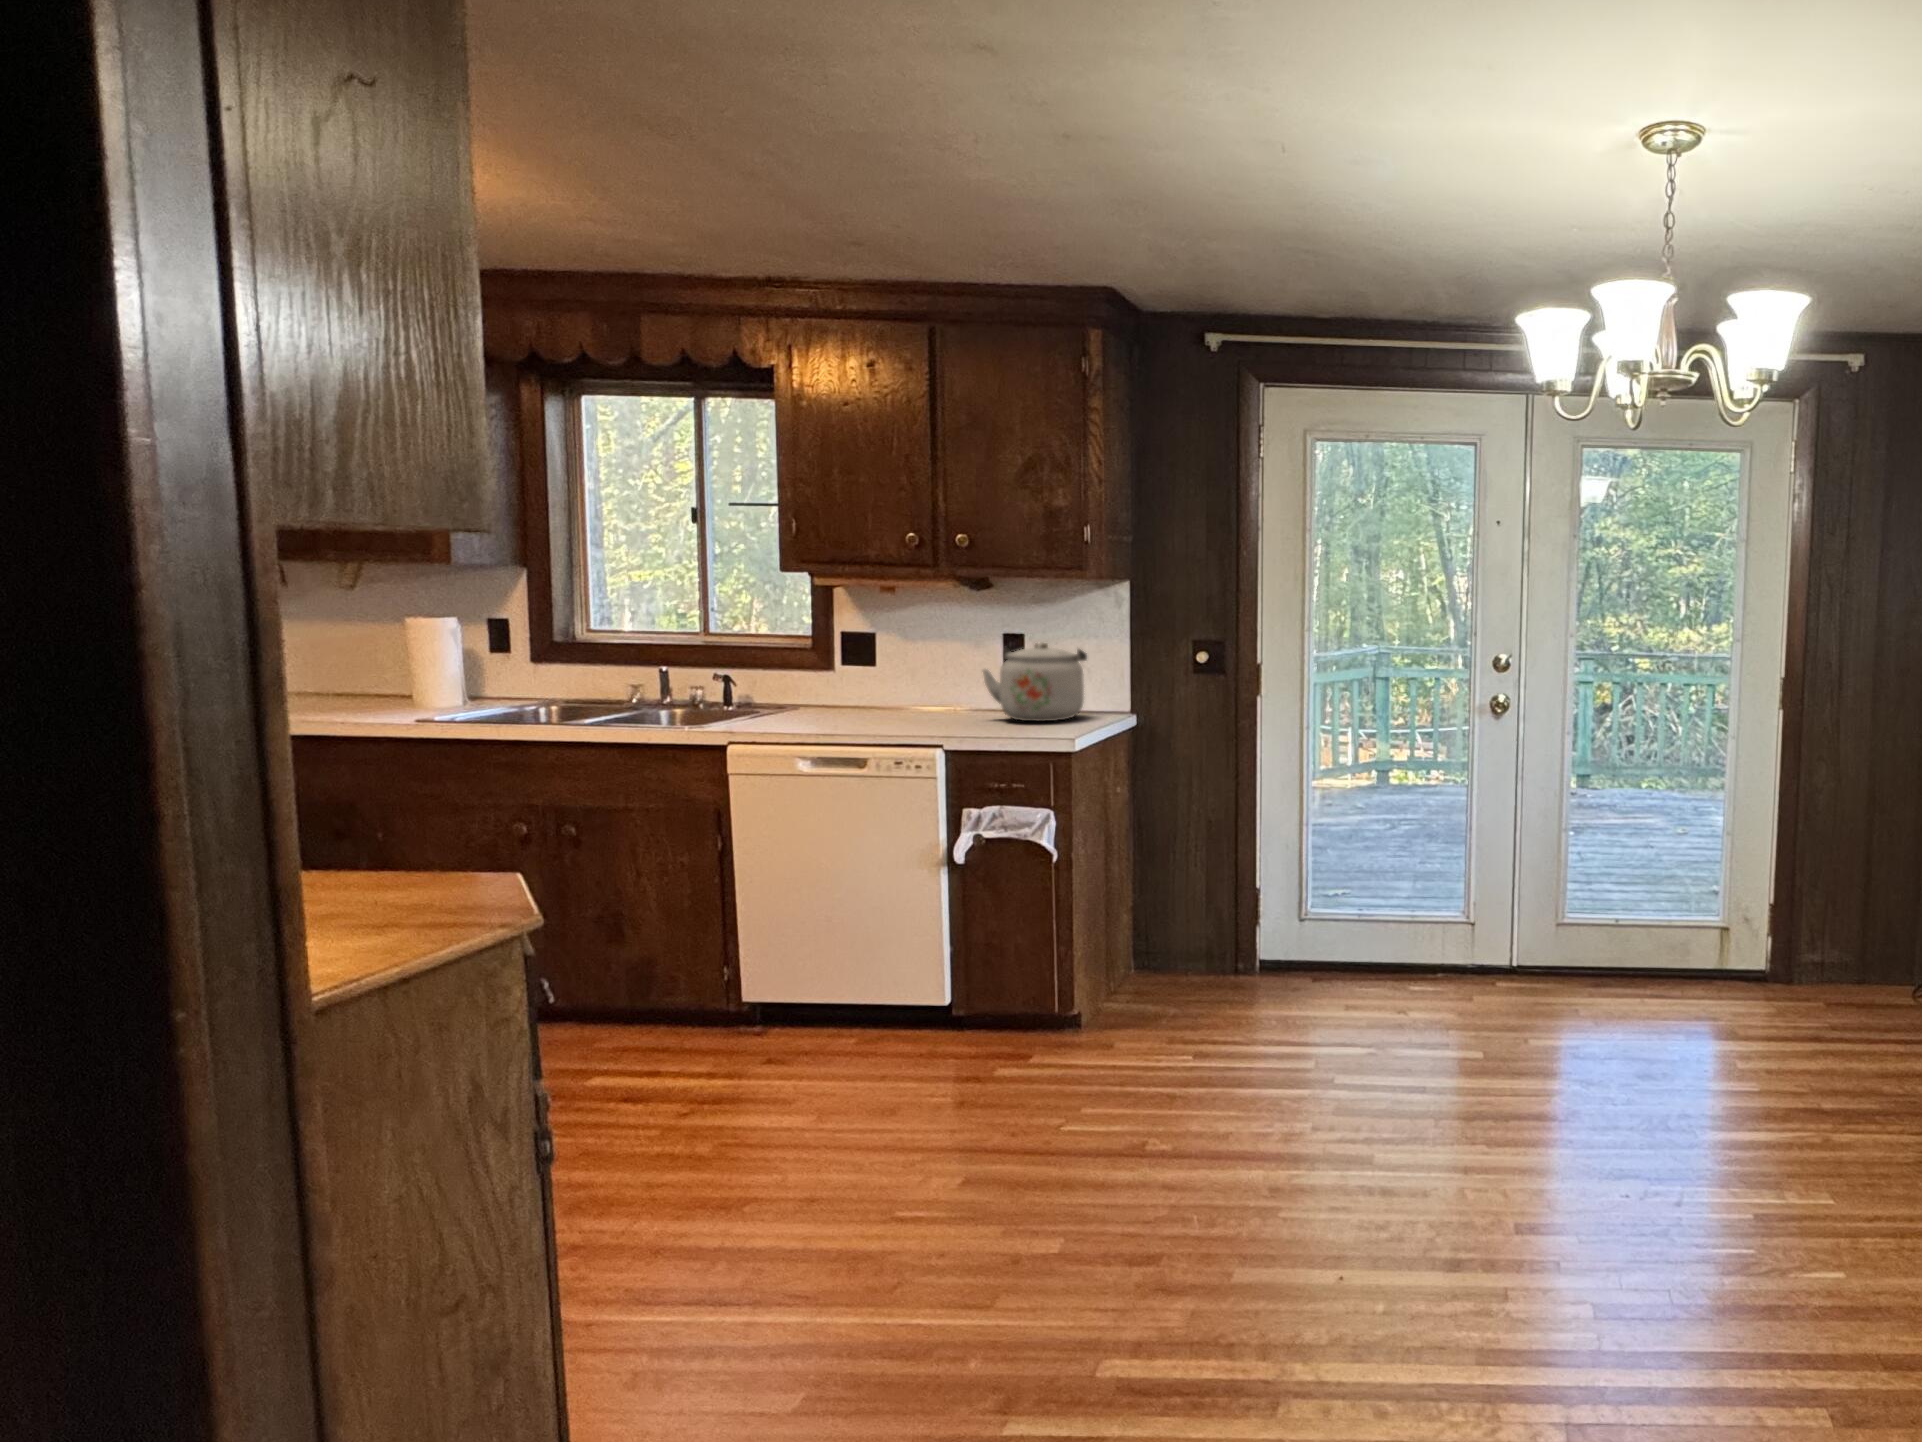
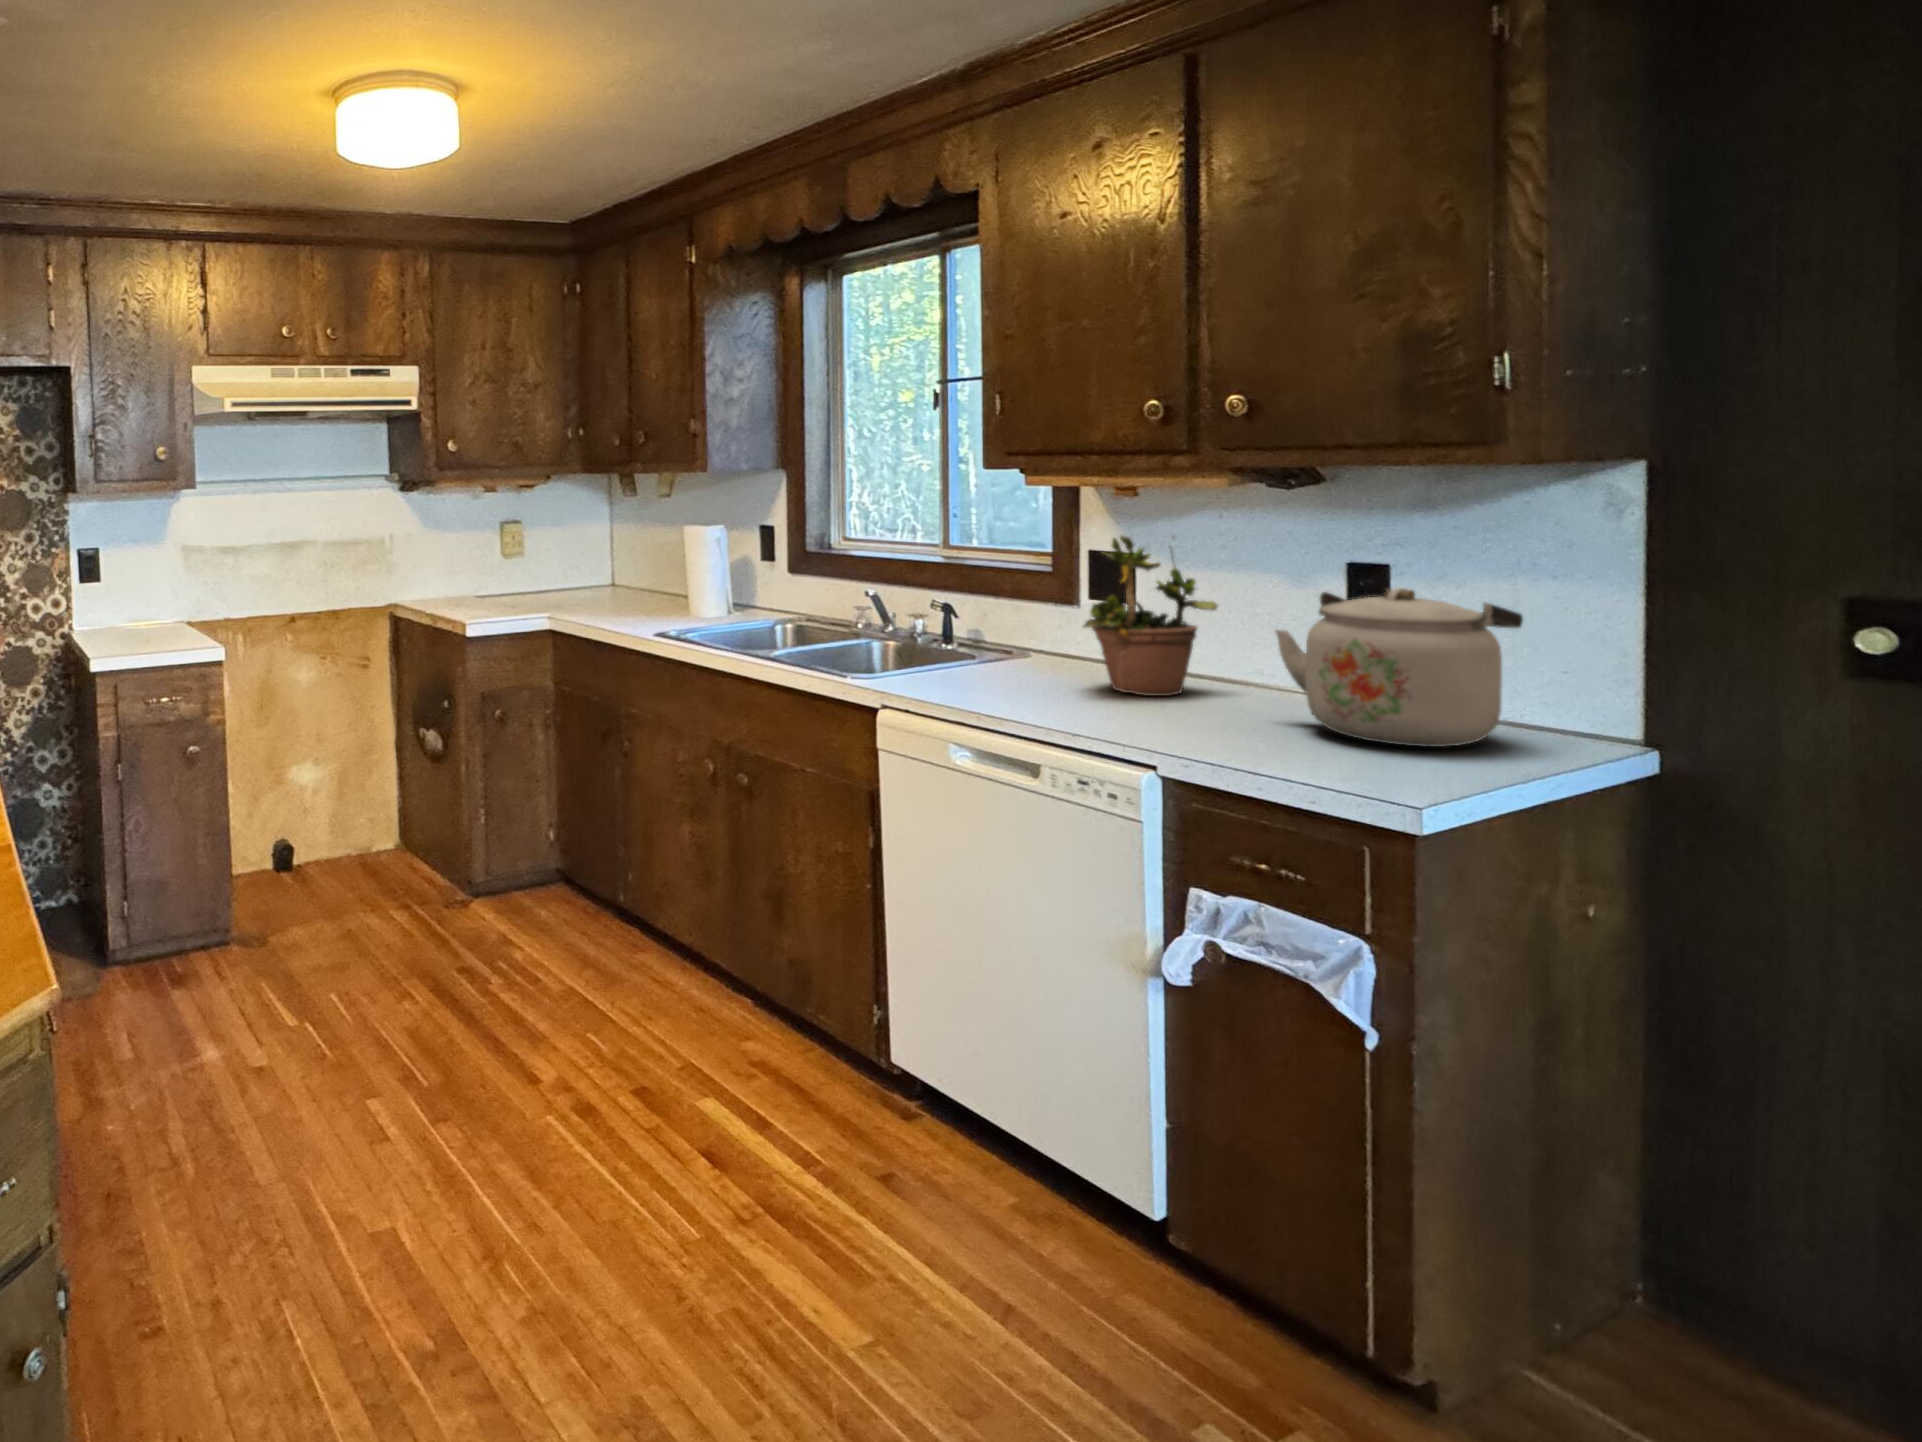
potted plant: none [860,610,937,718] -> present [1084,536,1217,696]

